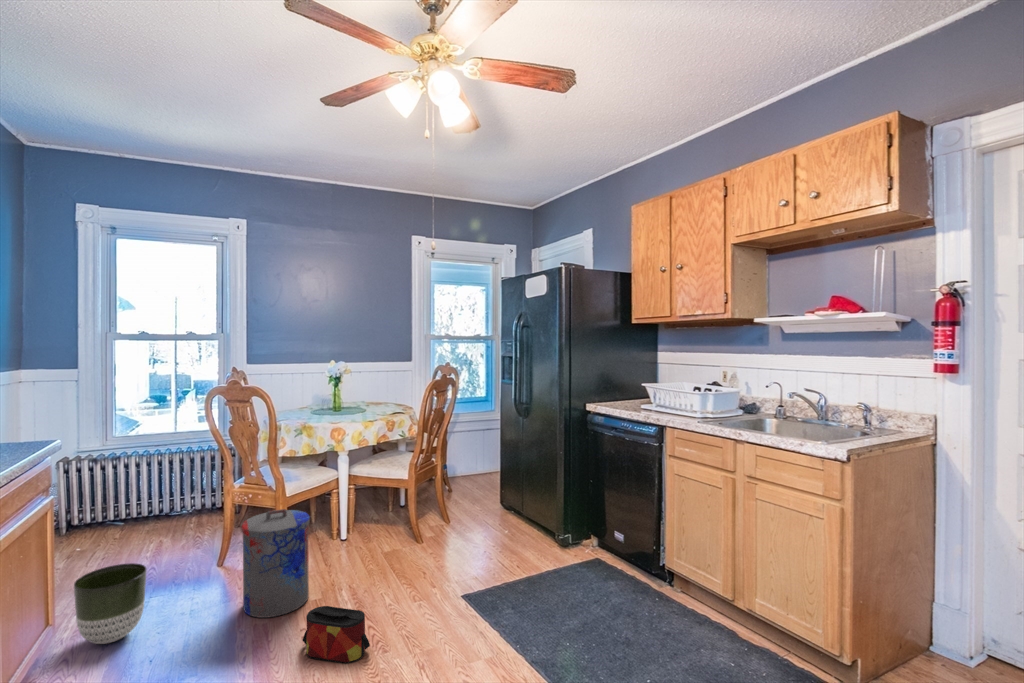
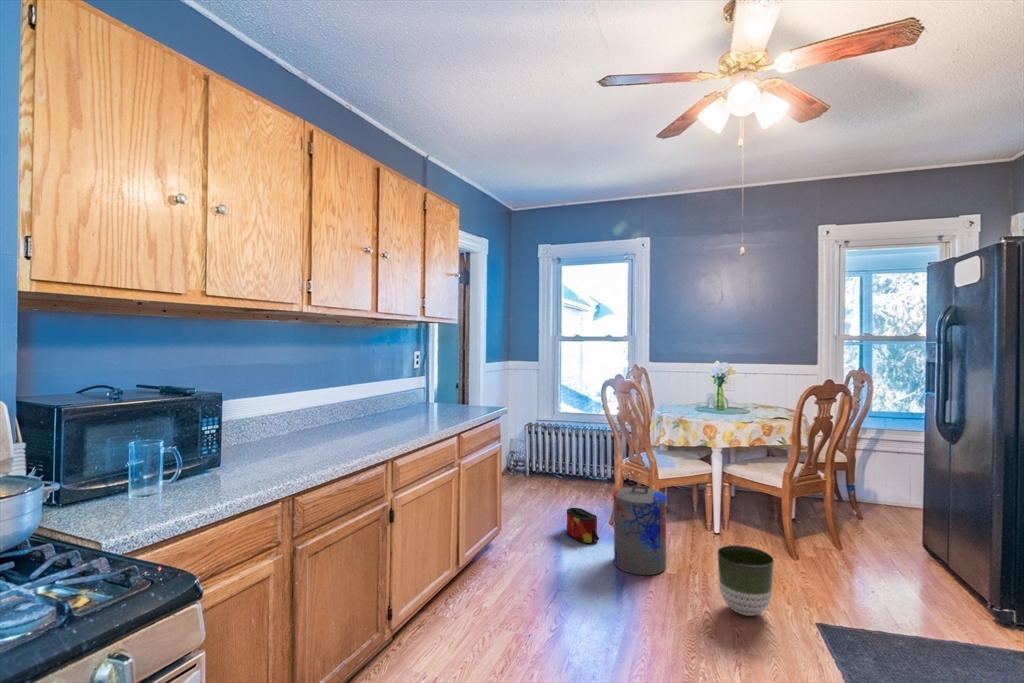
planter: present [74,563,146,644] -> present [717,545,774,616]
bag: present [302,606,370,664] -> present [567,508,599,544]

